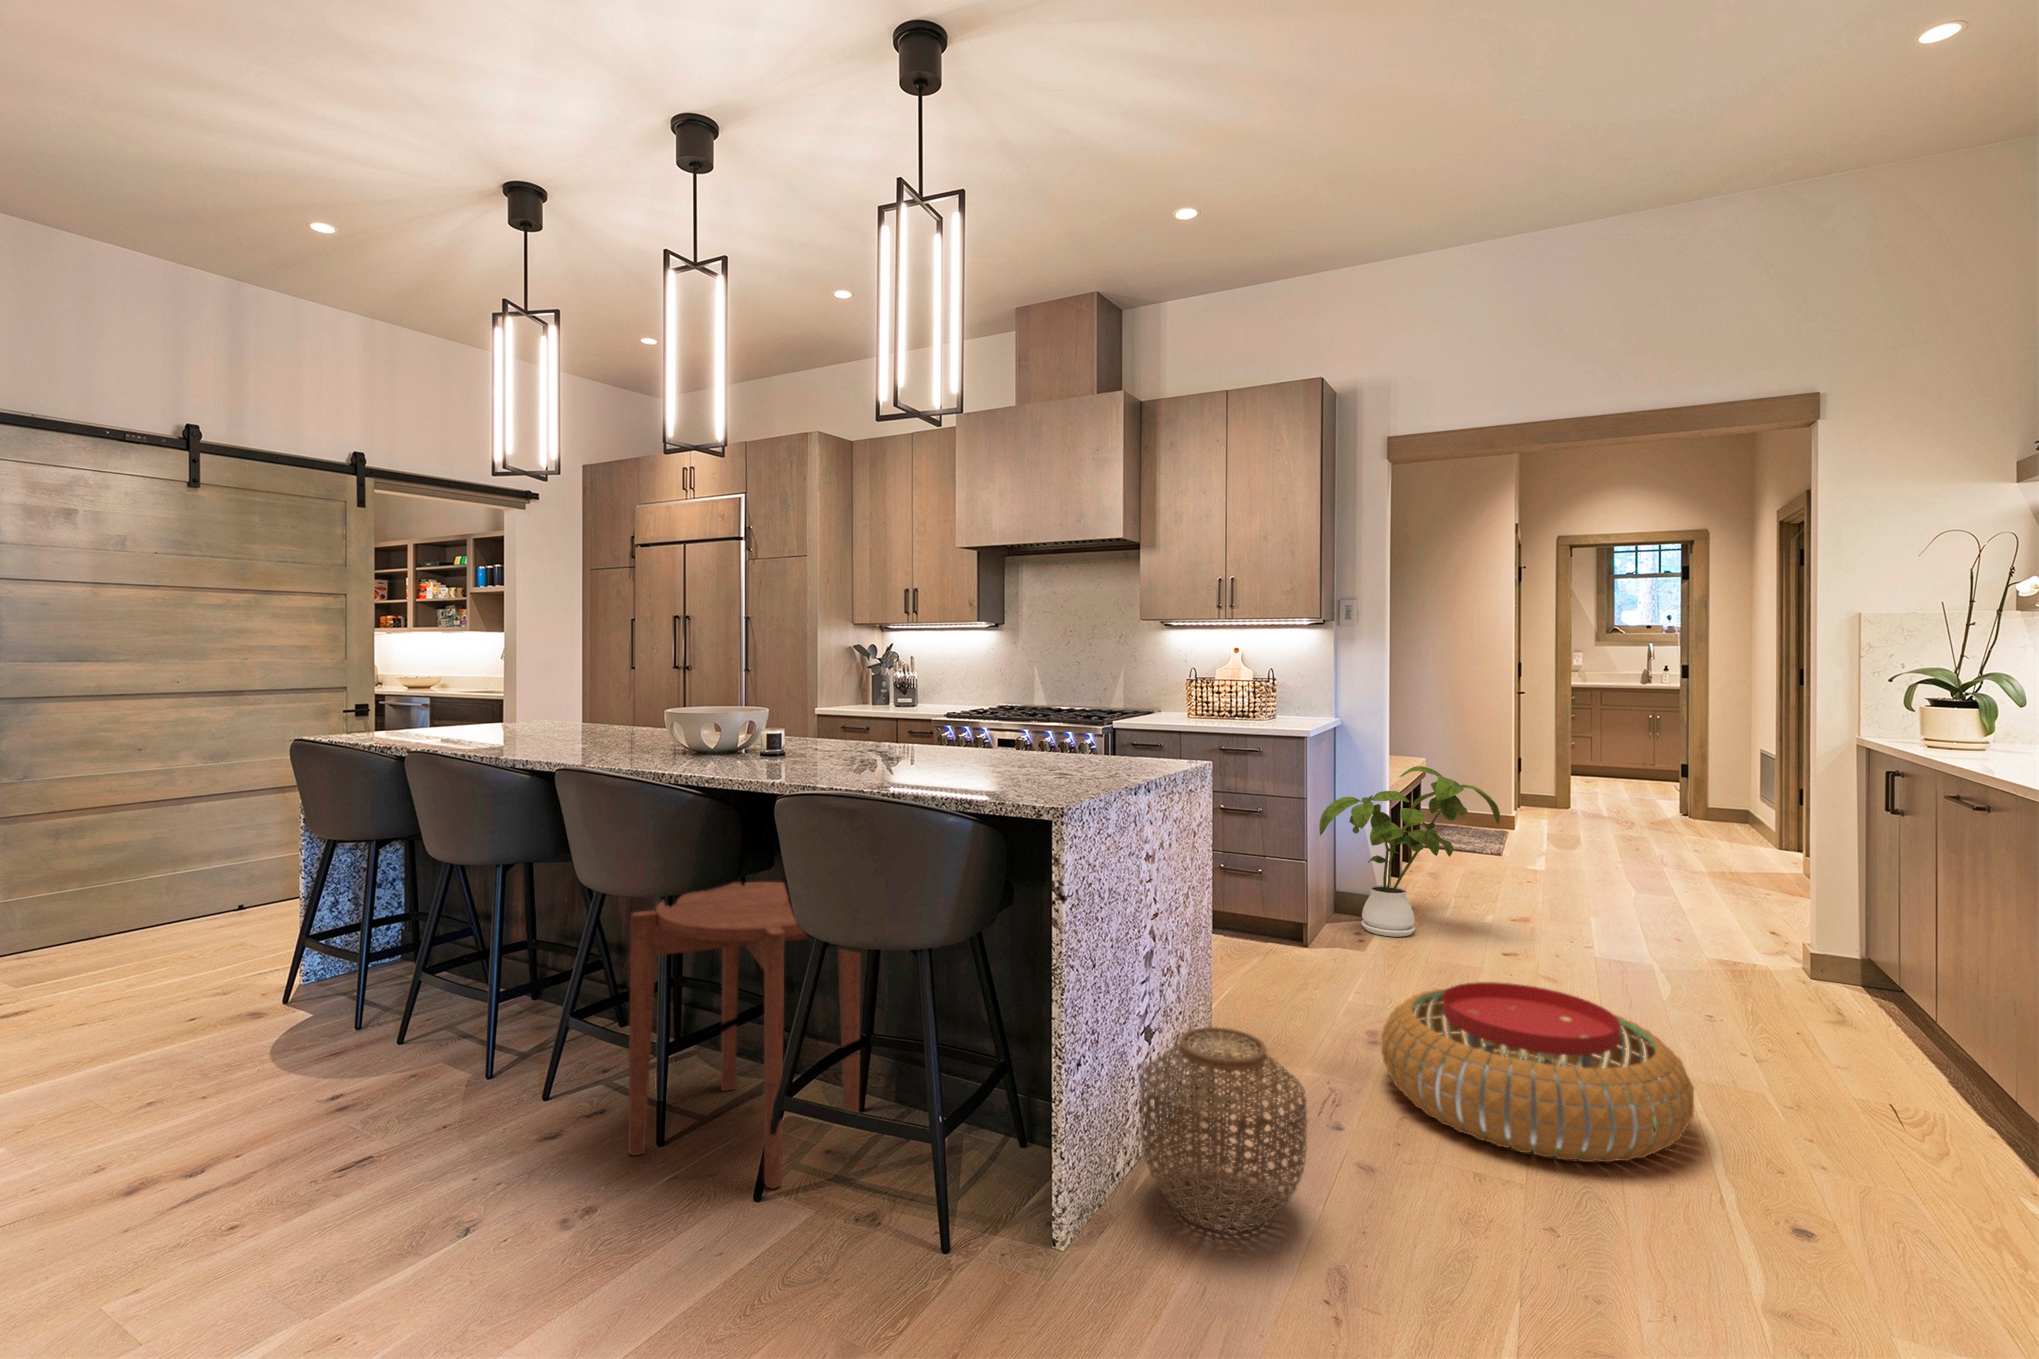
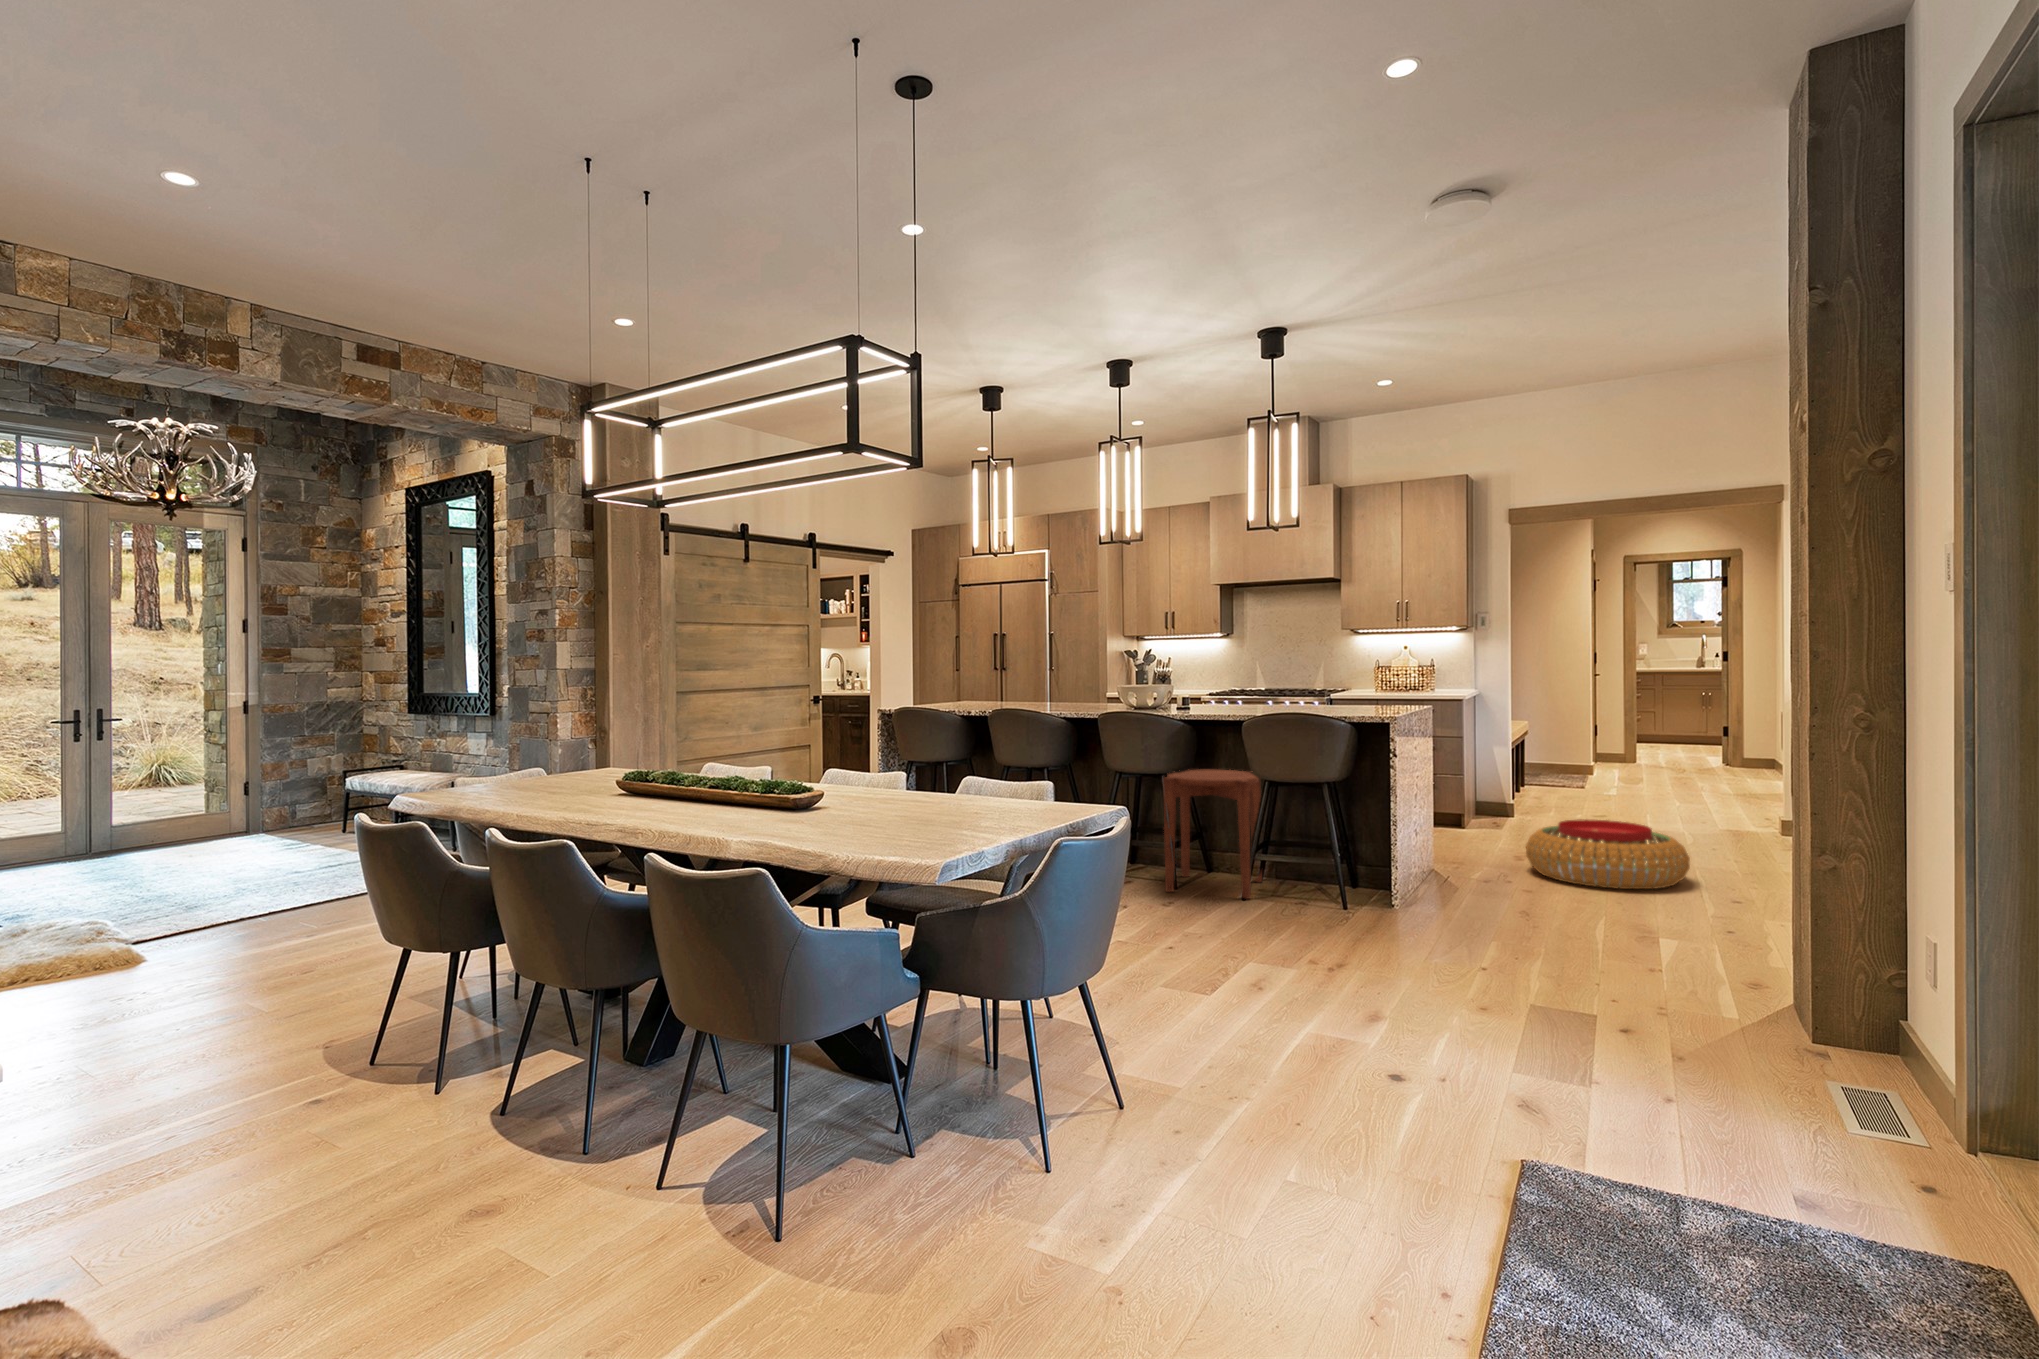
house plant: present [1319,766,1500,937] -> none [1468,717,1585,825]
woven basket: present [1140,1027,1307,1233] -> none [1420,822,1502,906]

